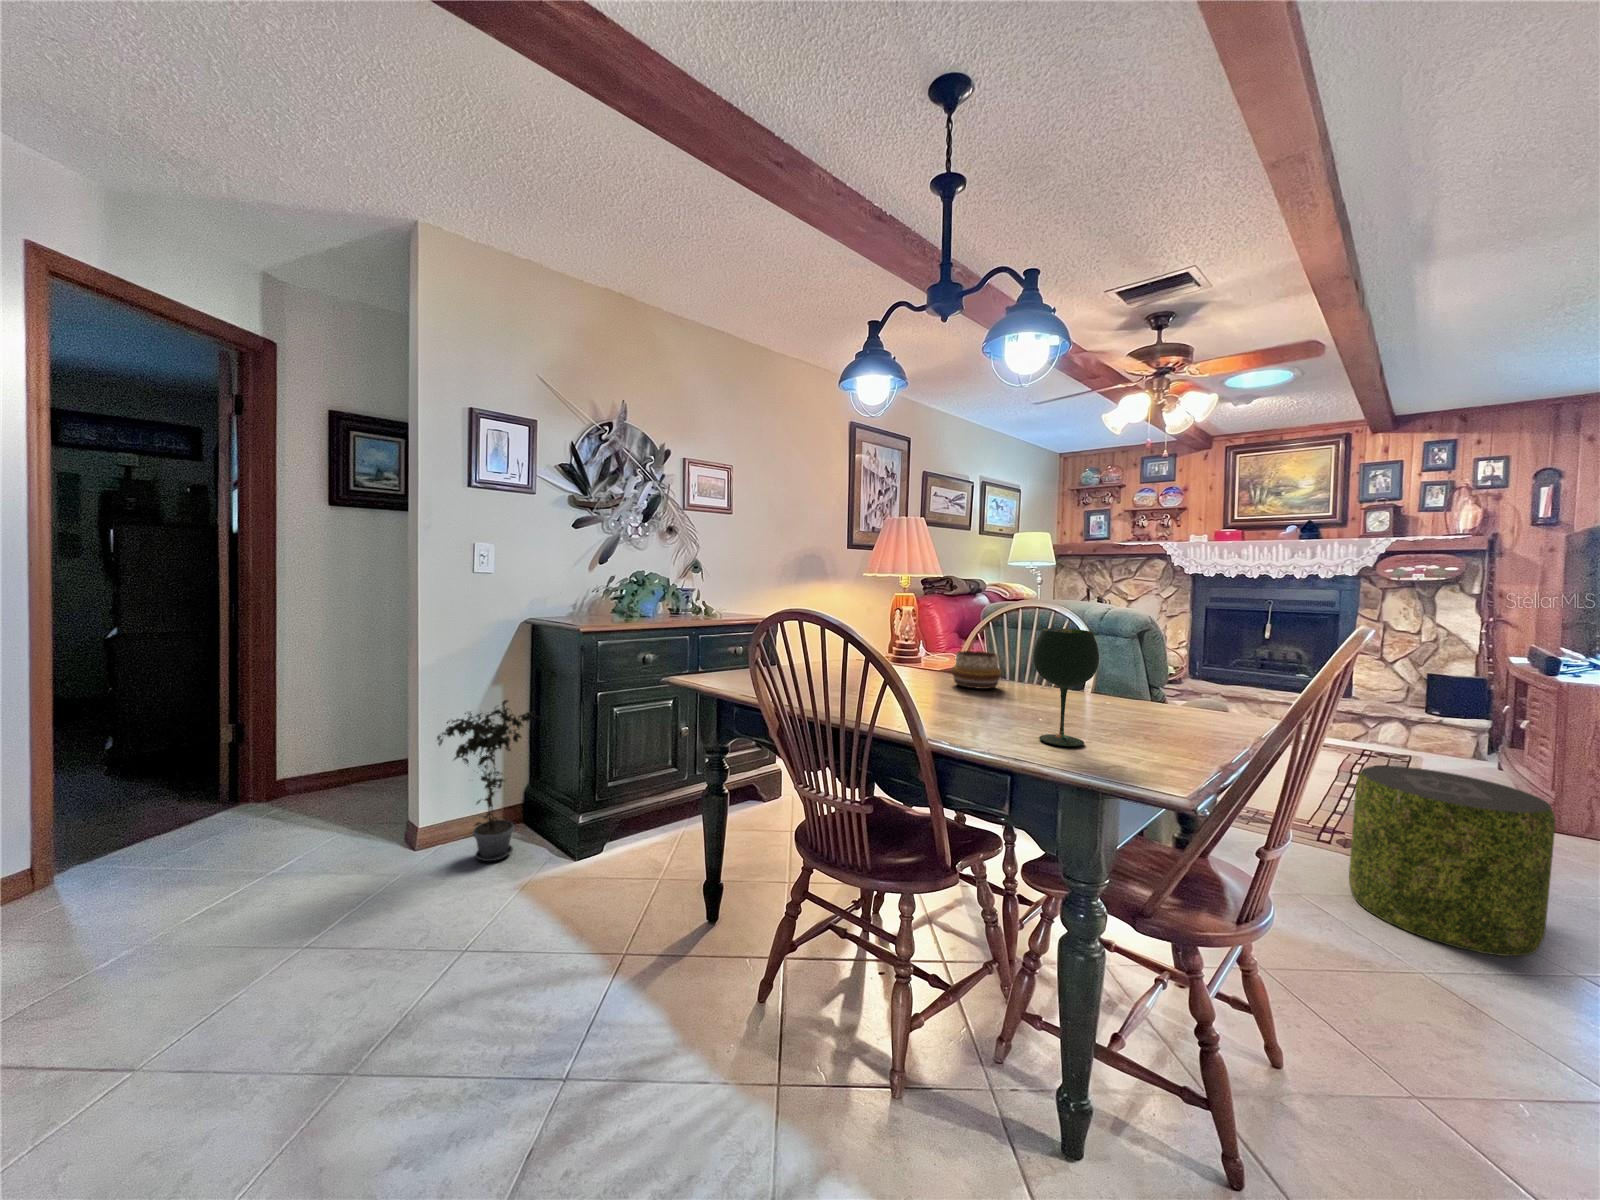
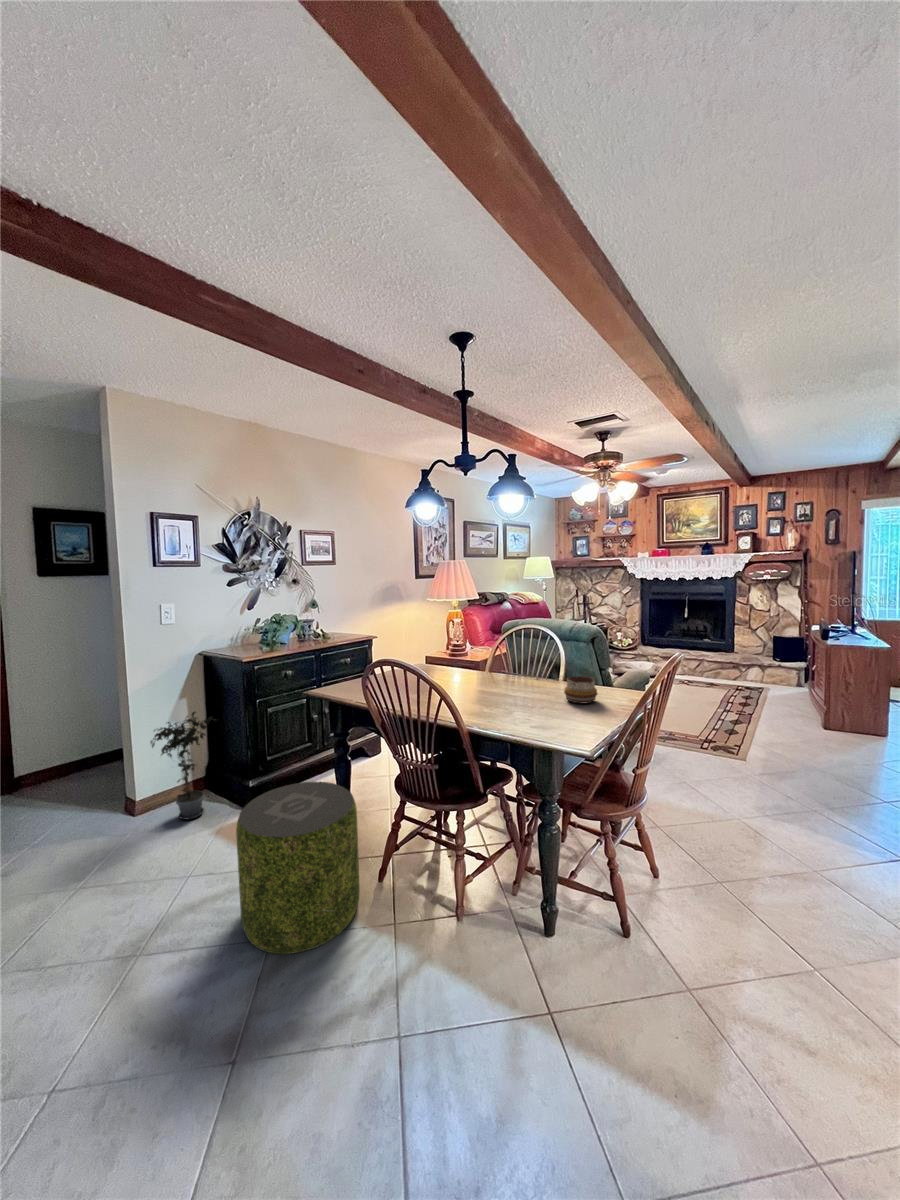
wine glass: present [1033,628,1099,747] -> none [518,661,550,724]
decorative bowl: present [951,651,1001,689] -> present [564,676,597,703]
pouf: present [1349,766,1555,956] -> present [236,782,360,954]

